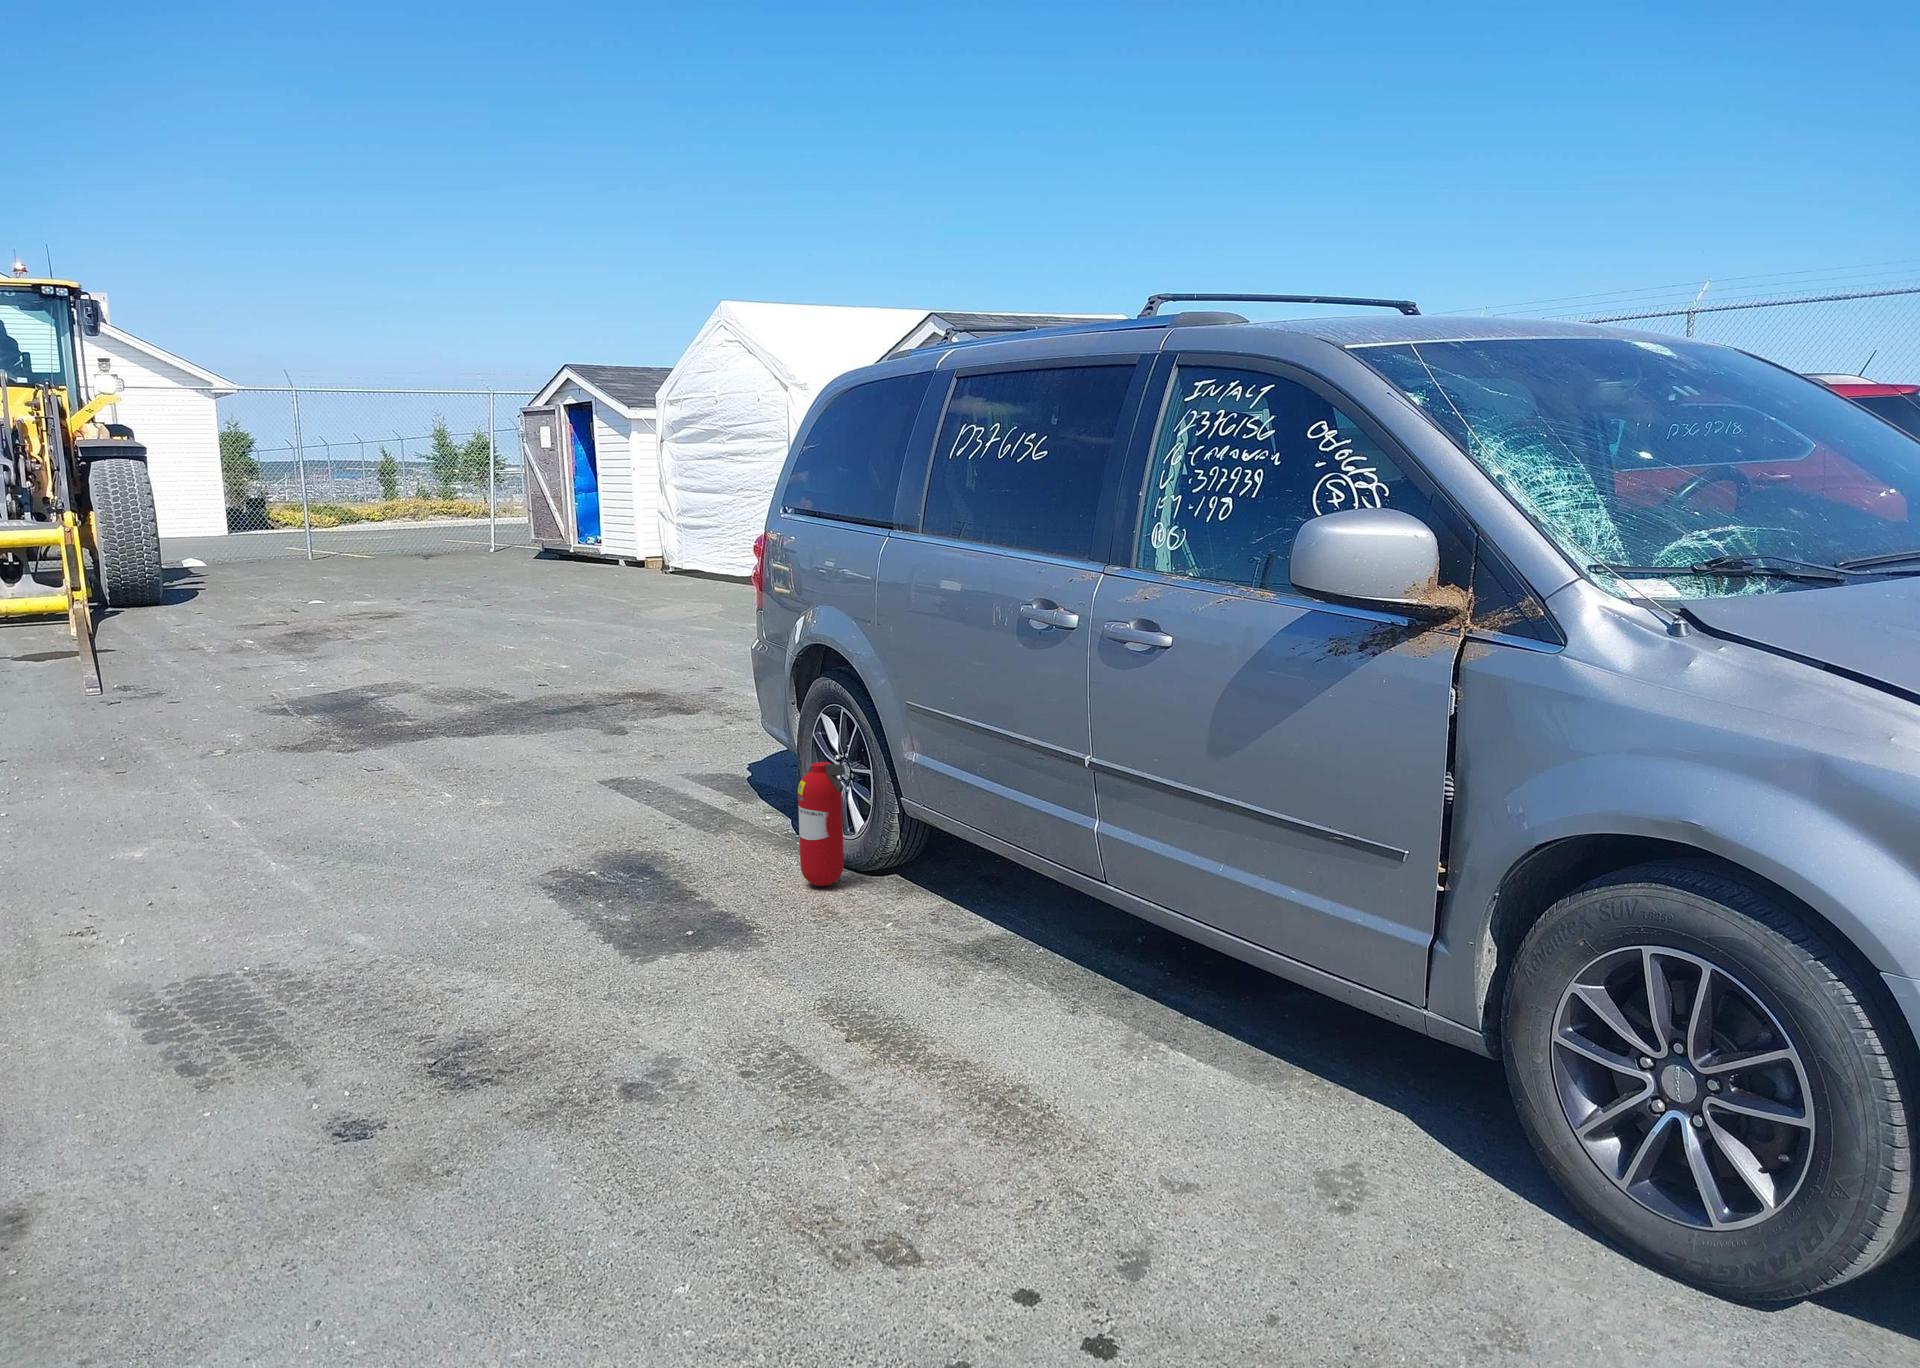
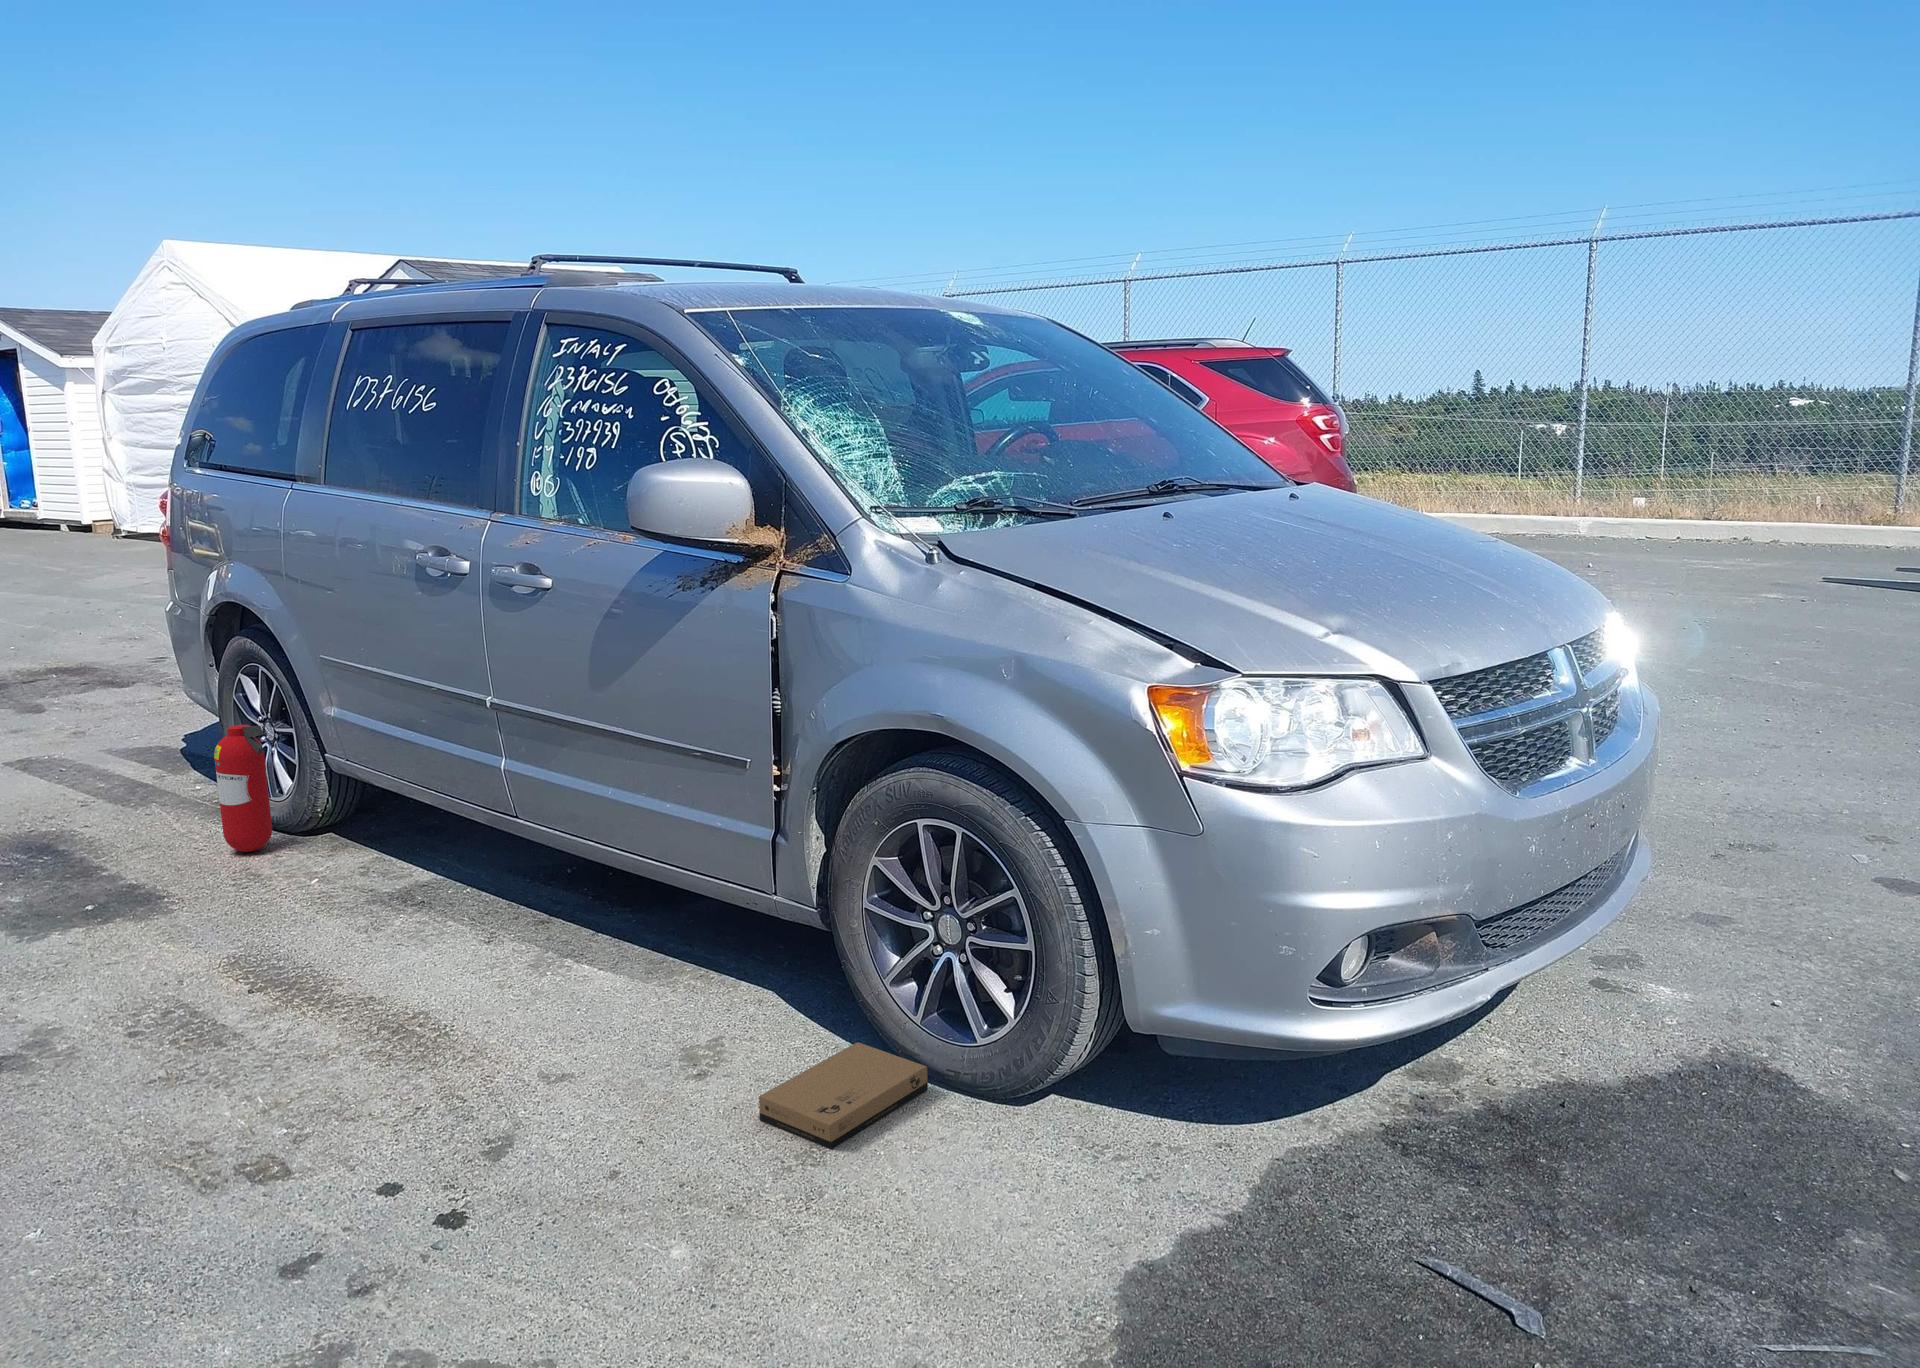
cardboard box: none [1430,1195,1634,1335] -> present [759,1042,928,1150]

